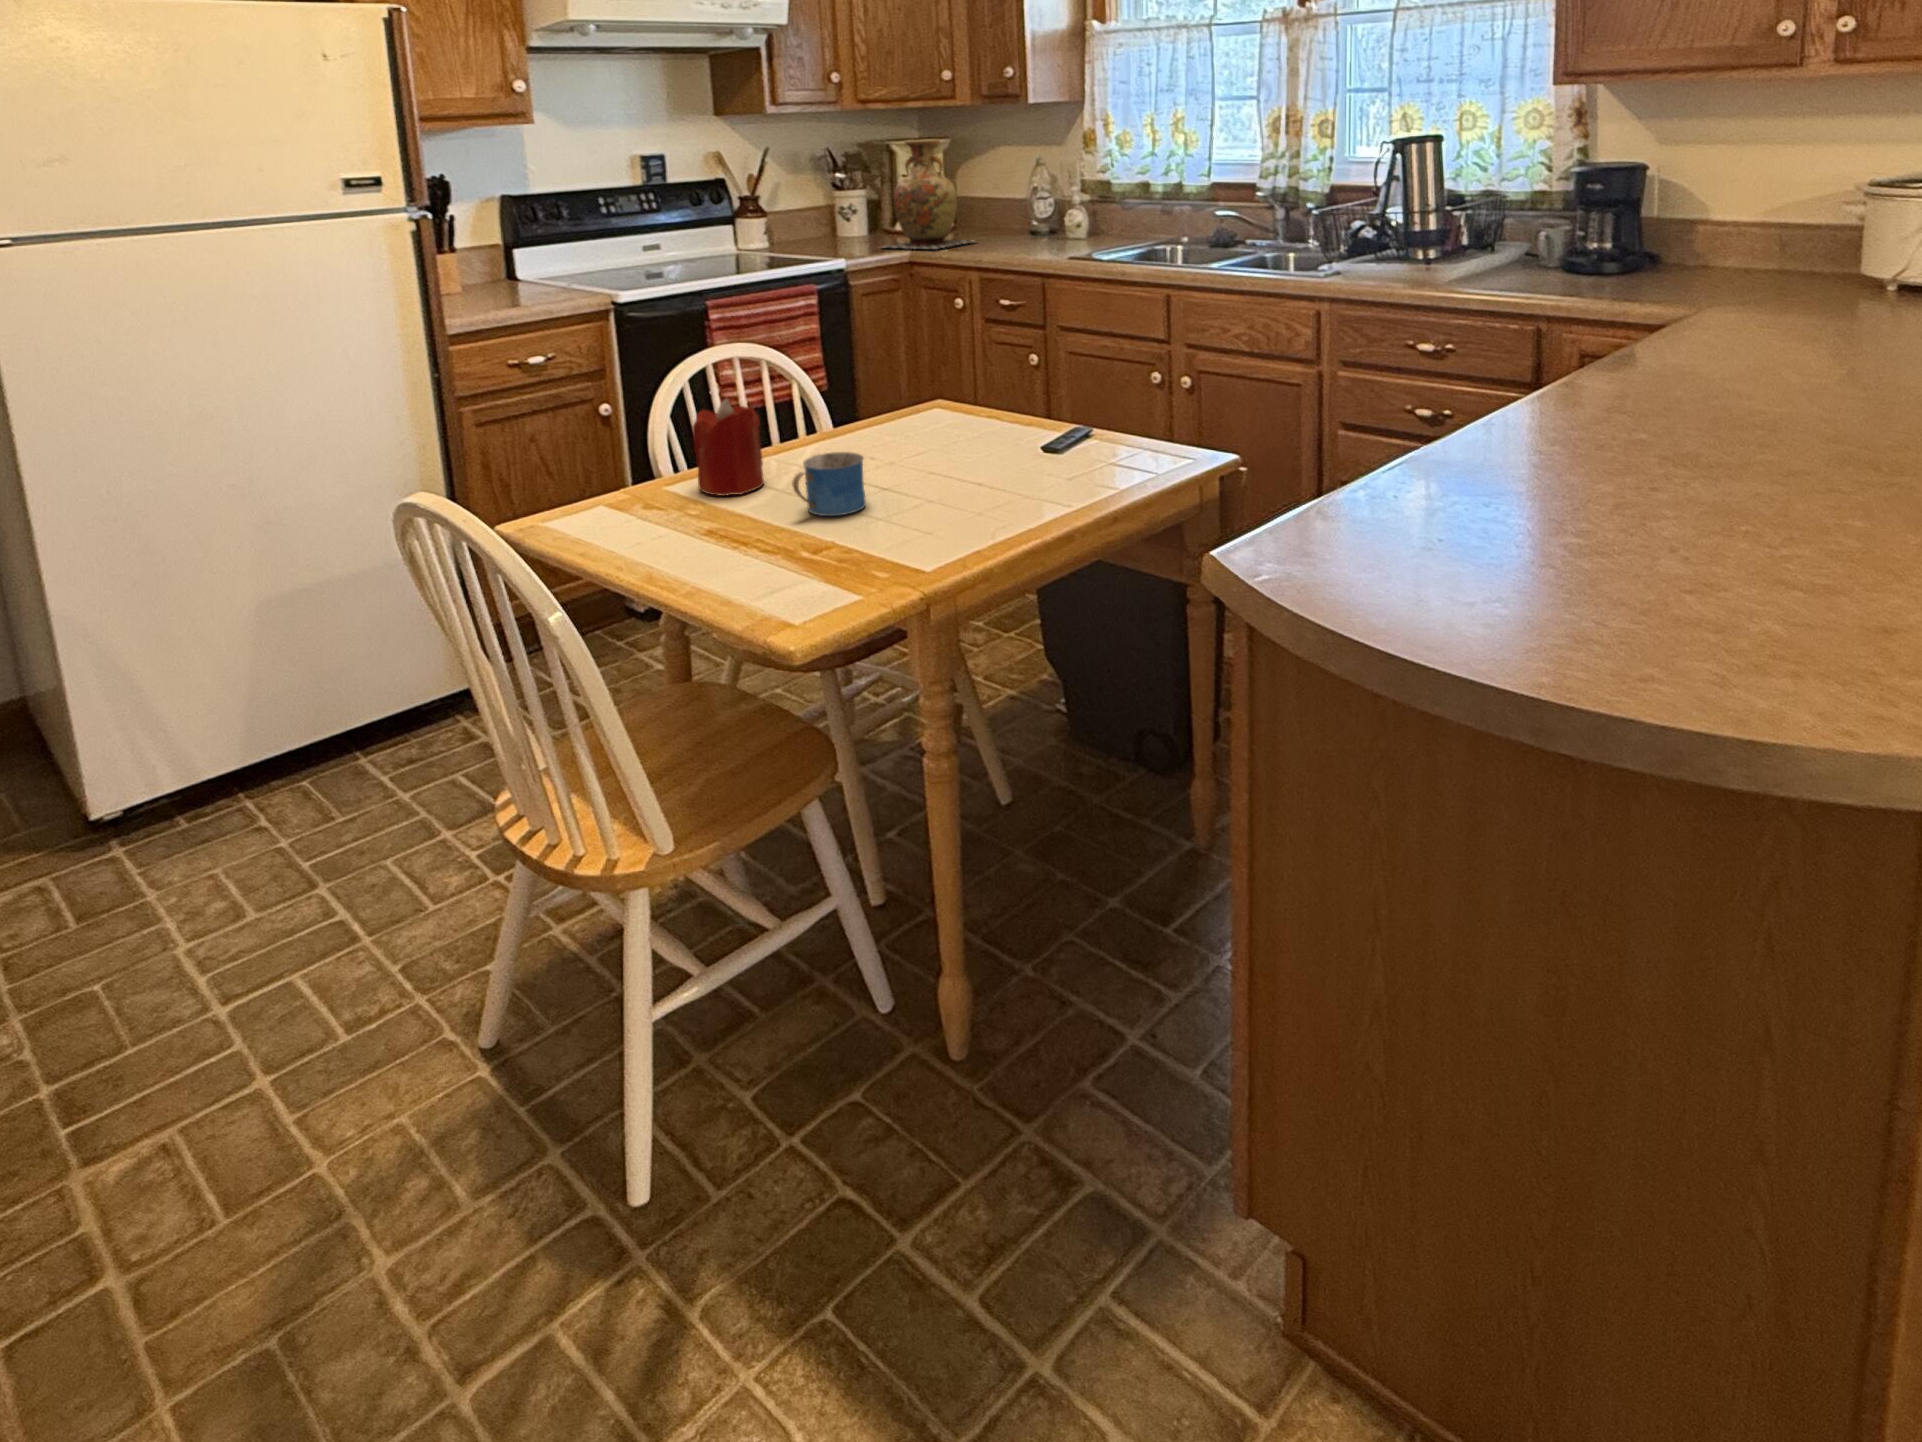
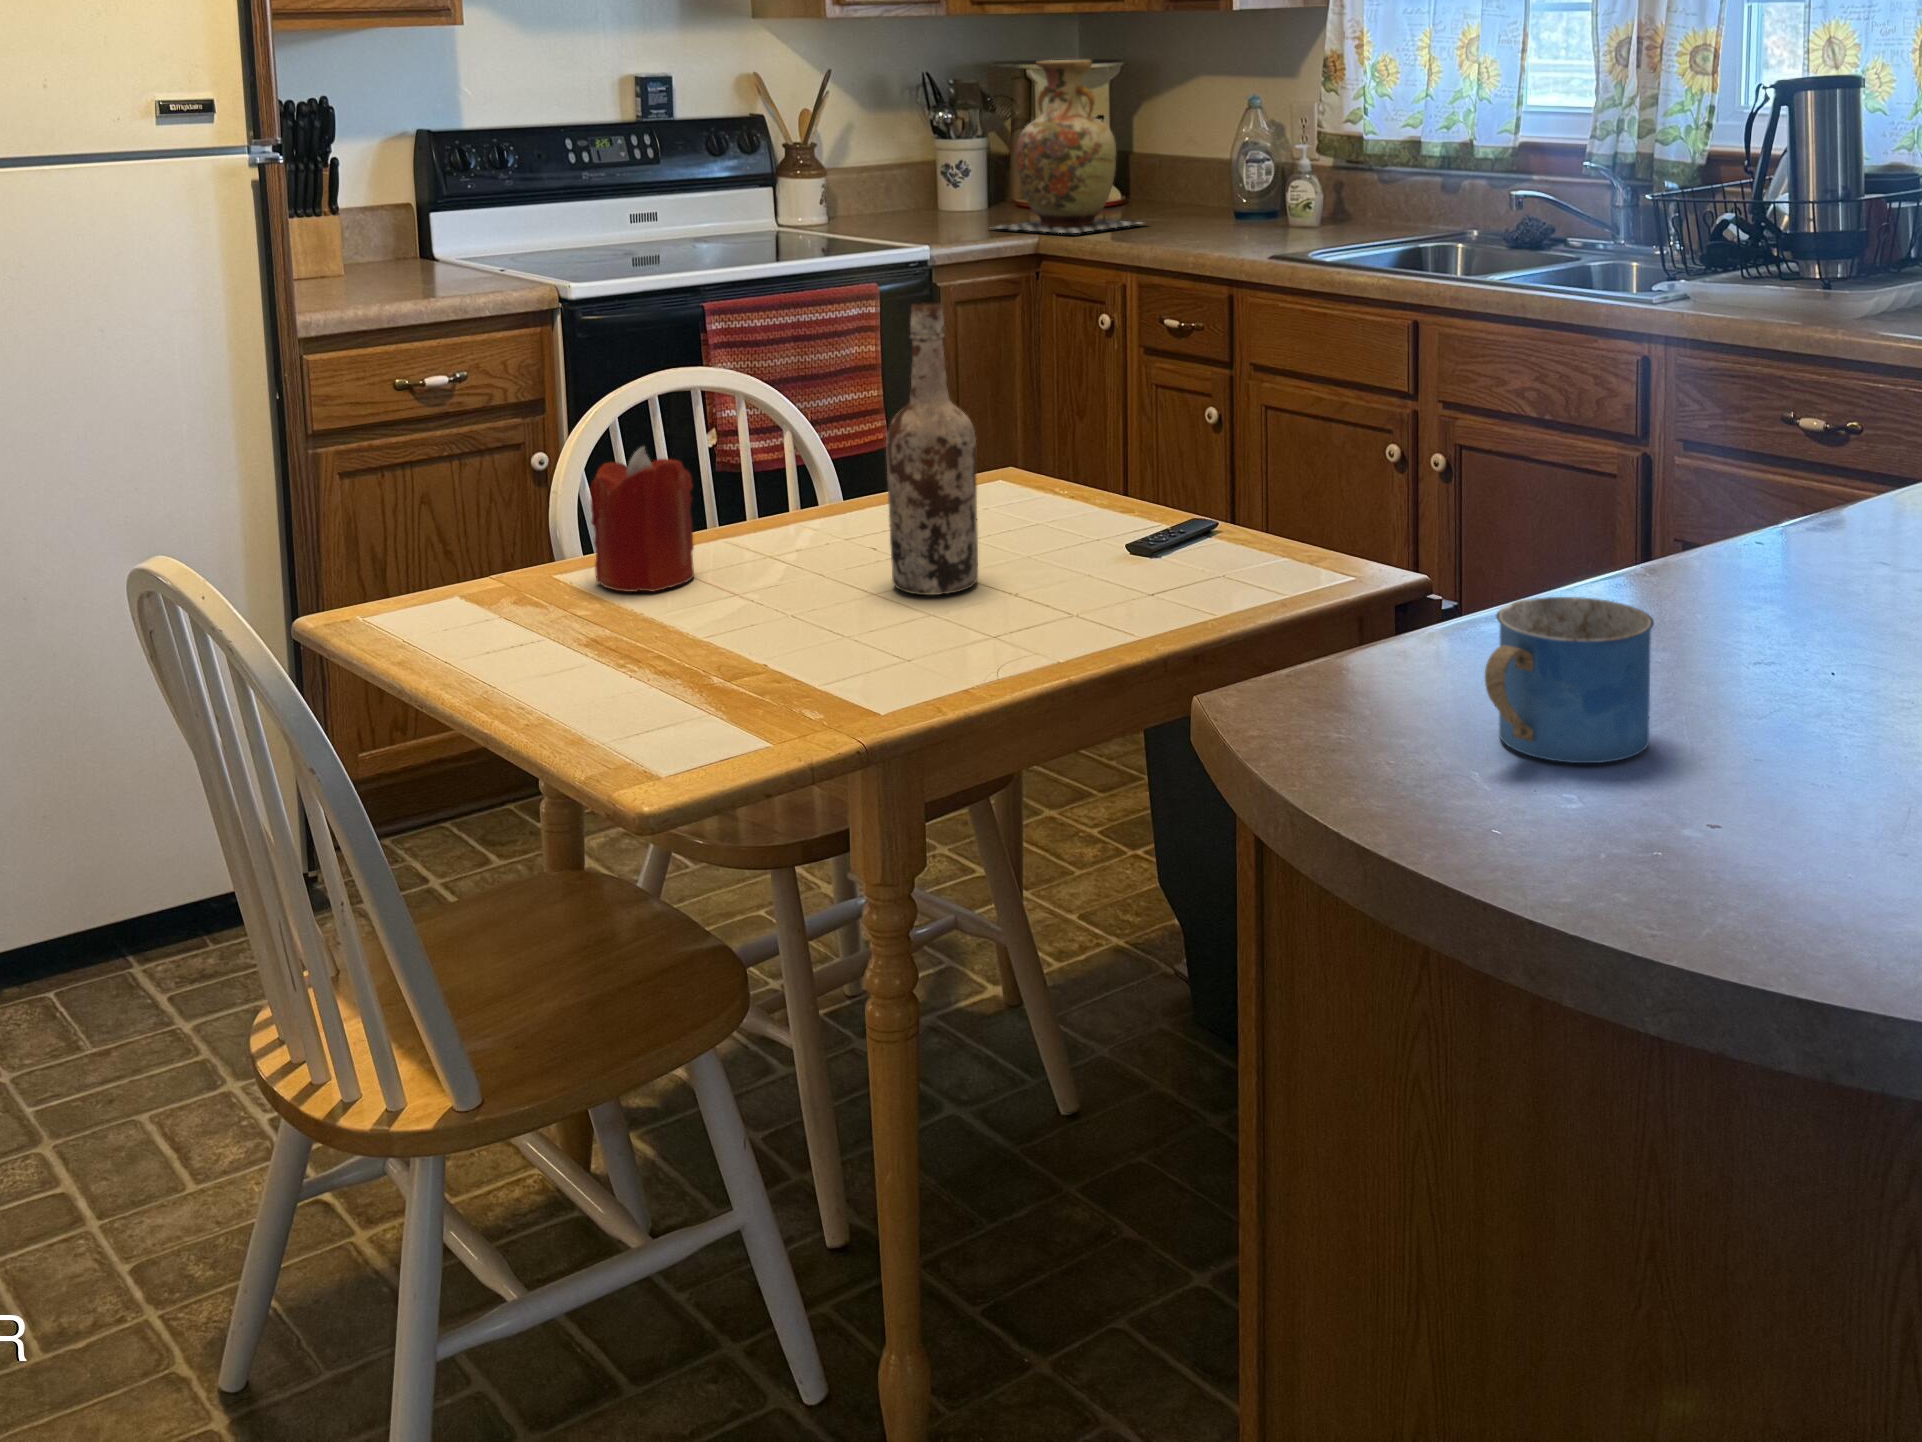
wine bottle: none [894,295,956,486] -> present [886,302,978,595]
mug: present [792,452,866,516] -> present [1485,597,1654,763]

